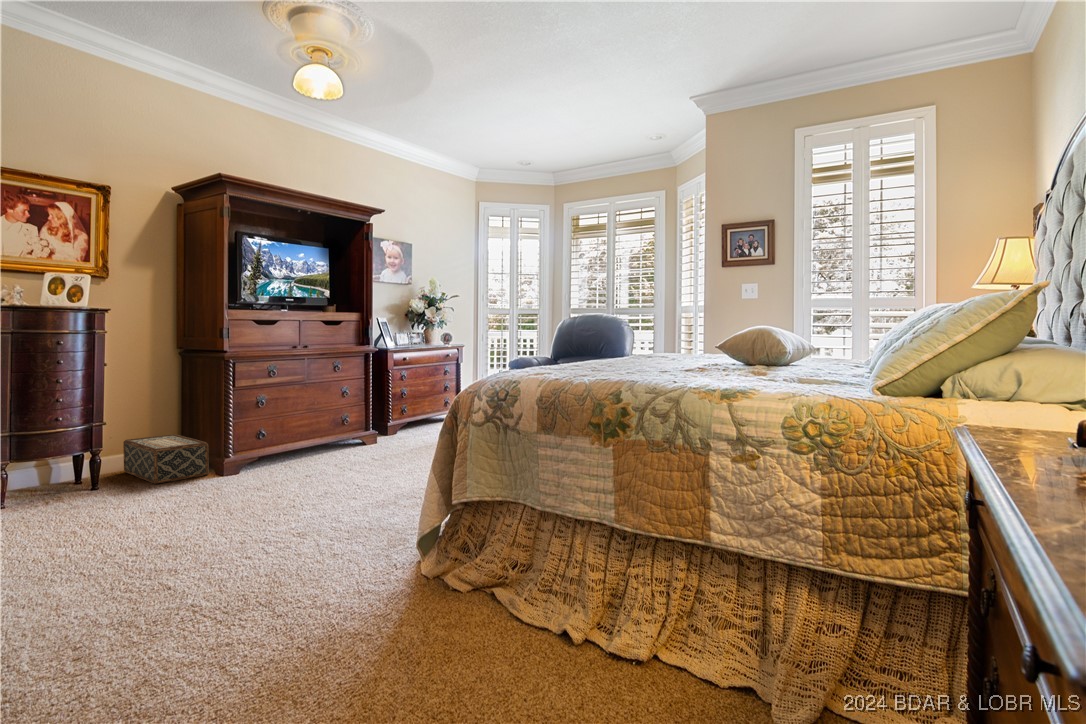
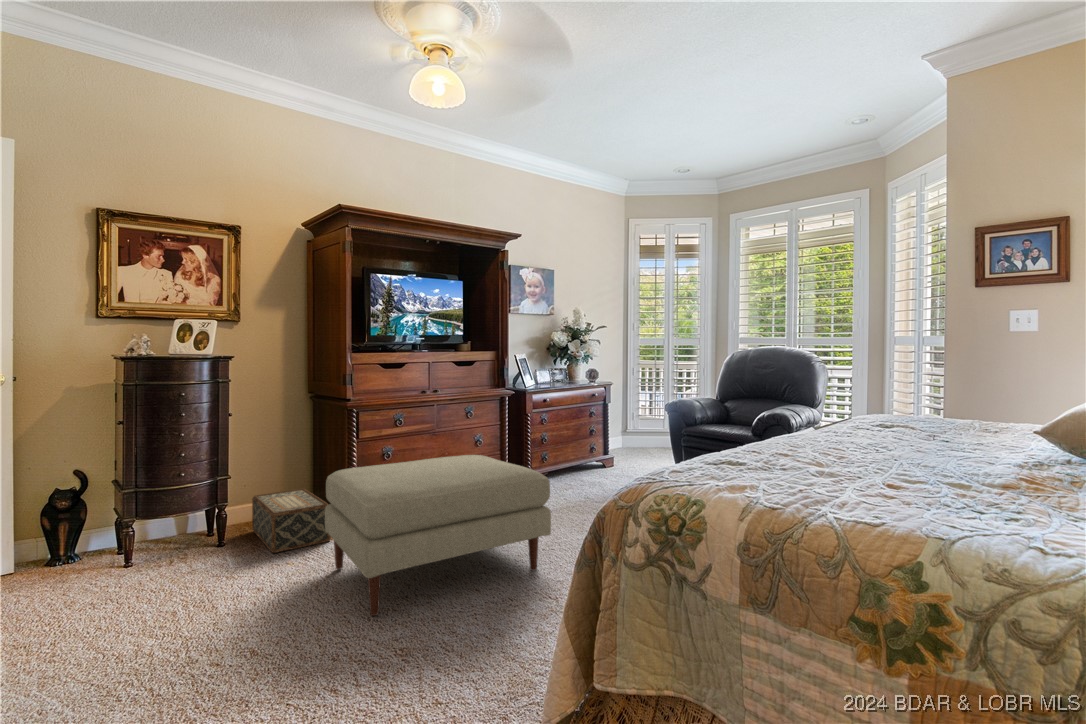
ottoman: none [211,399,407,510] -> present [325,455,551,616]

